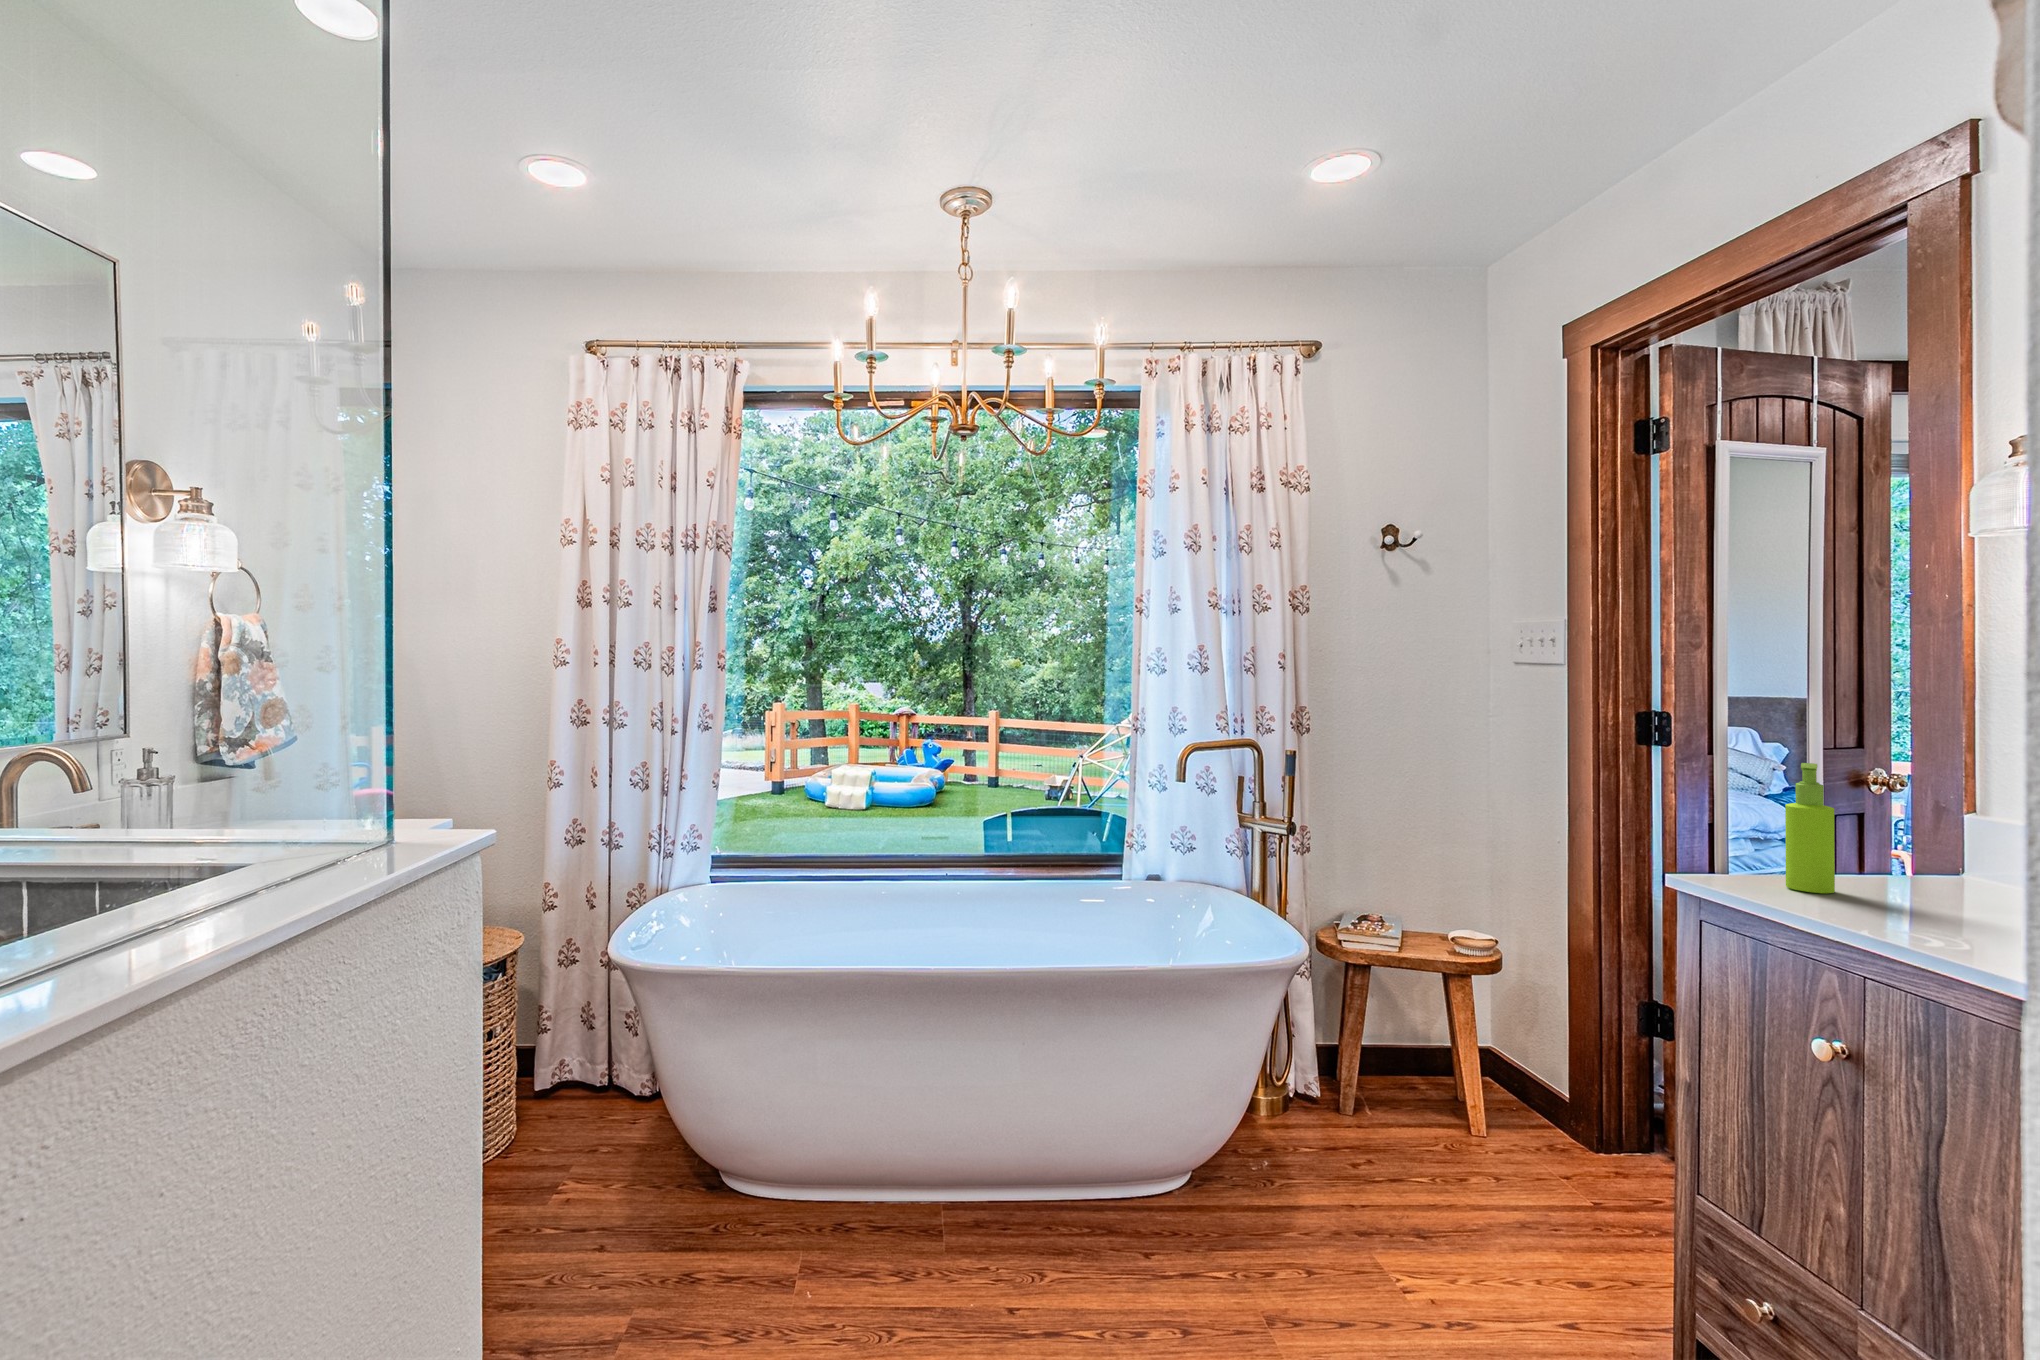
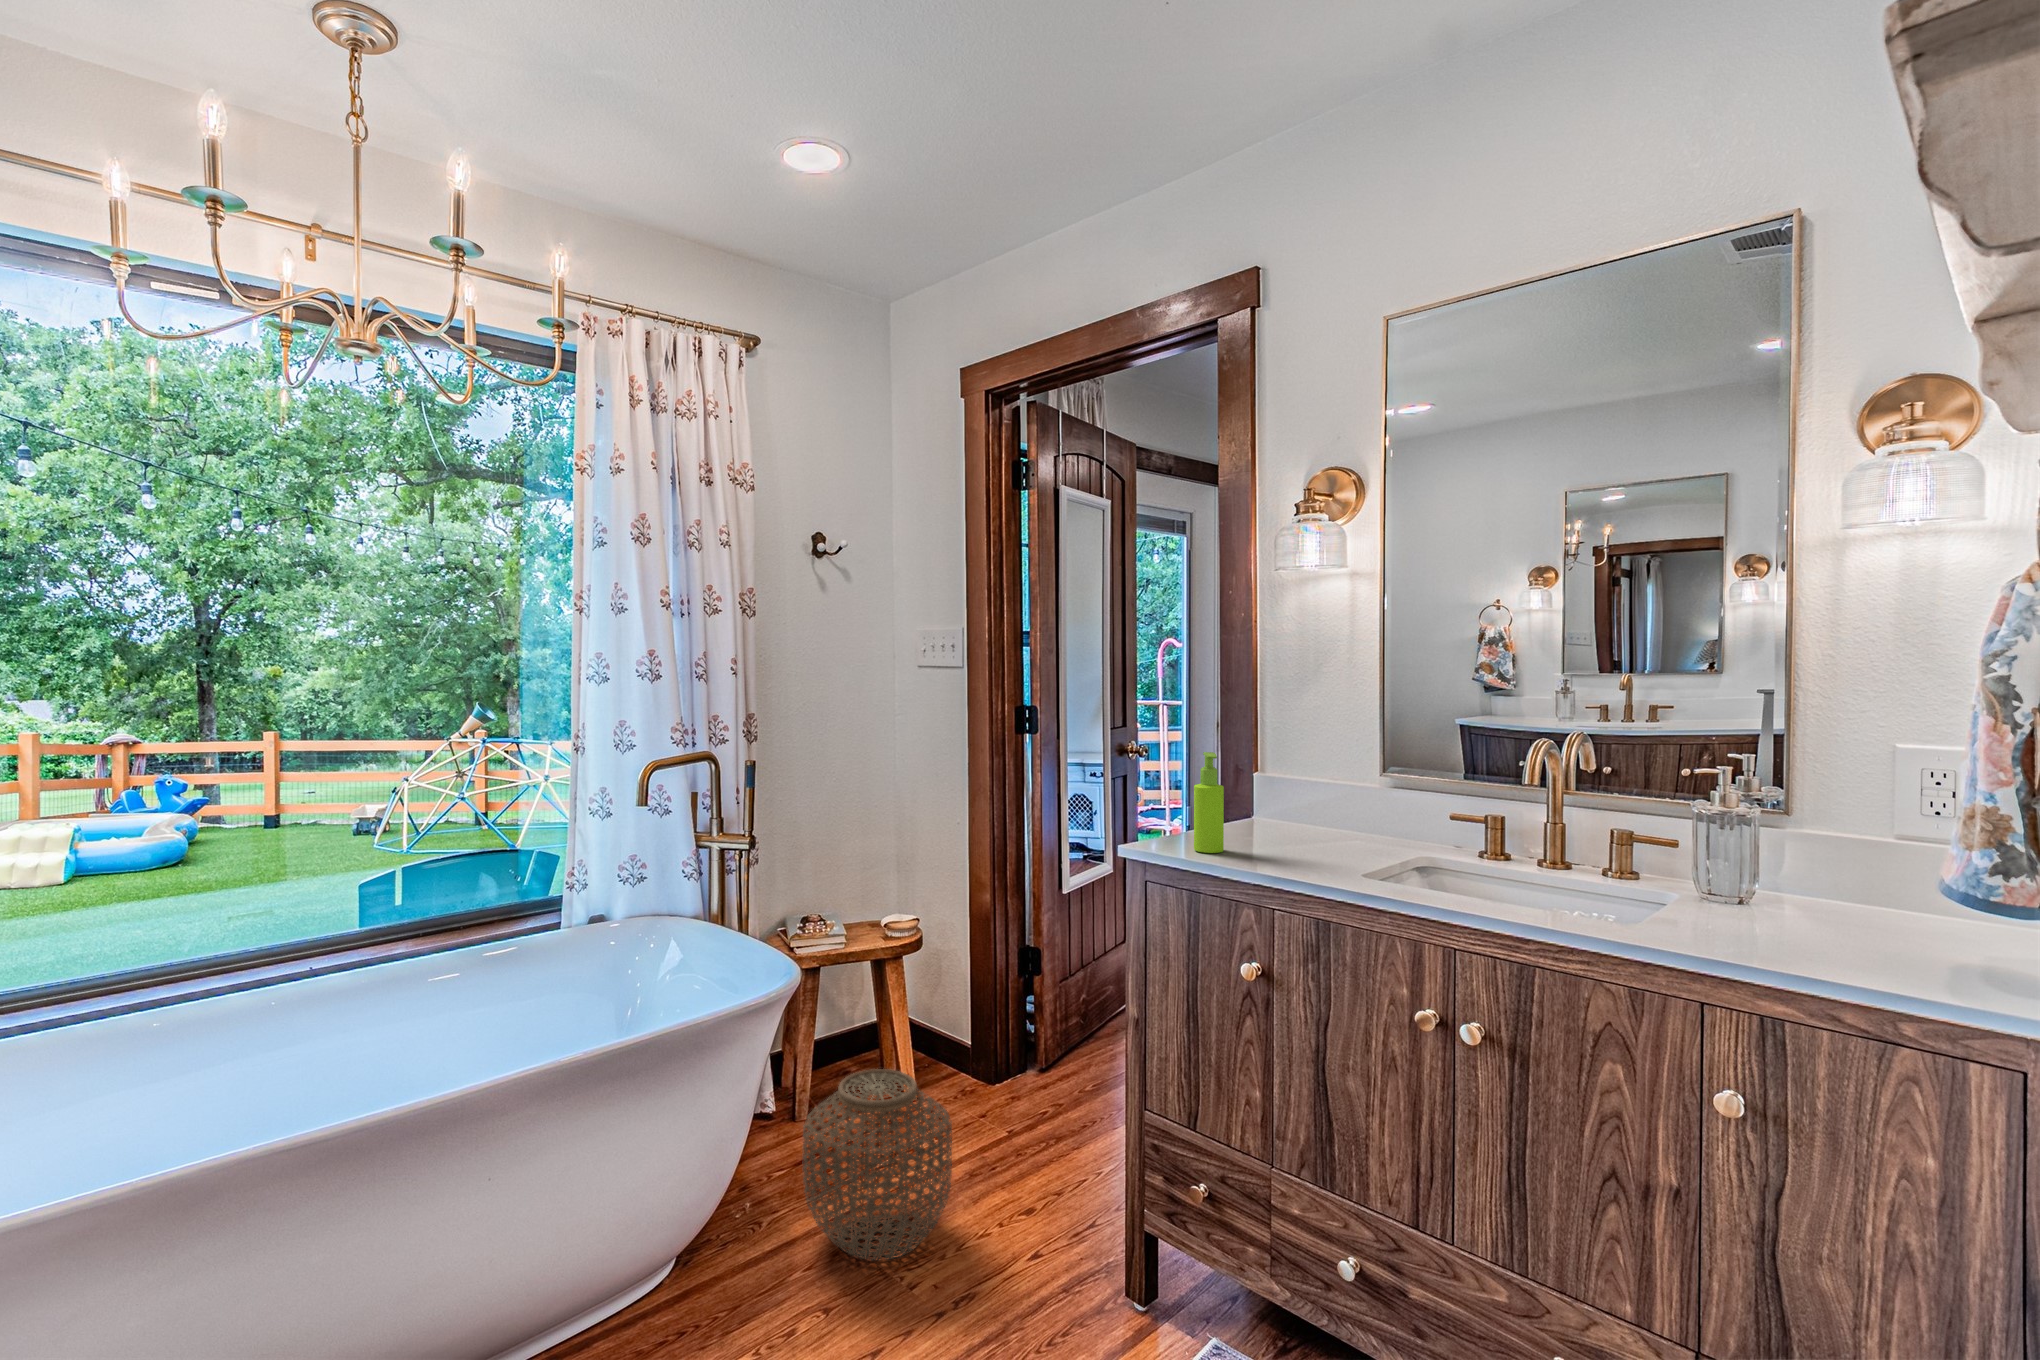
woven basket: none [1307,1069,1474,1271] -> present [803,1069,952,1260]

